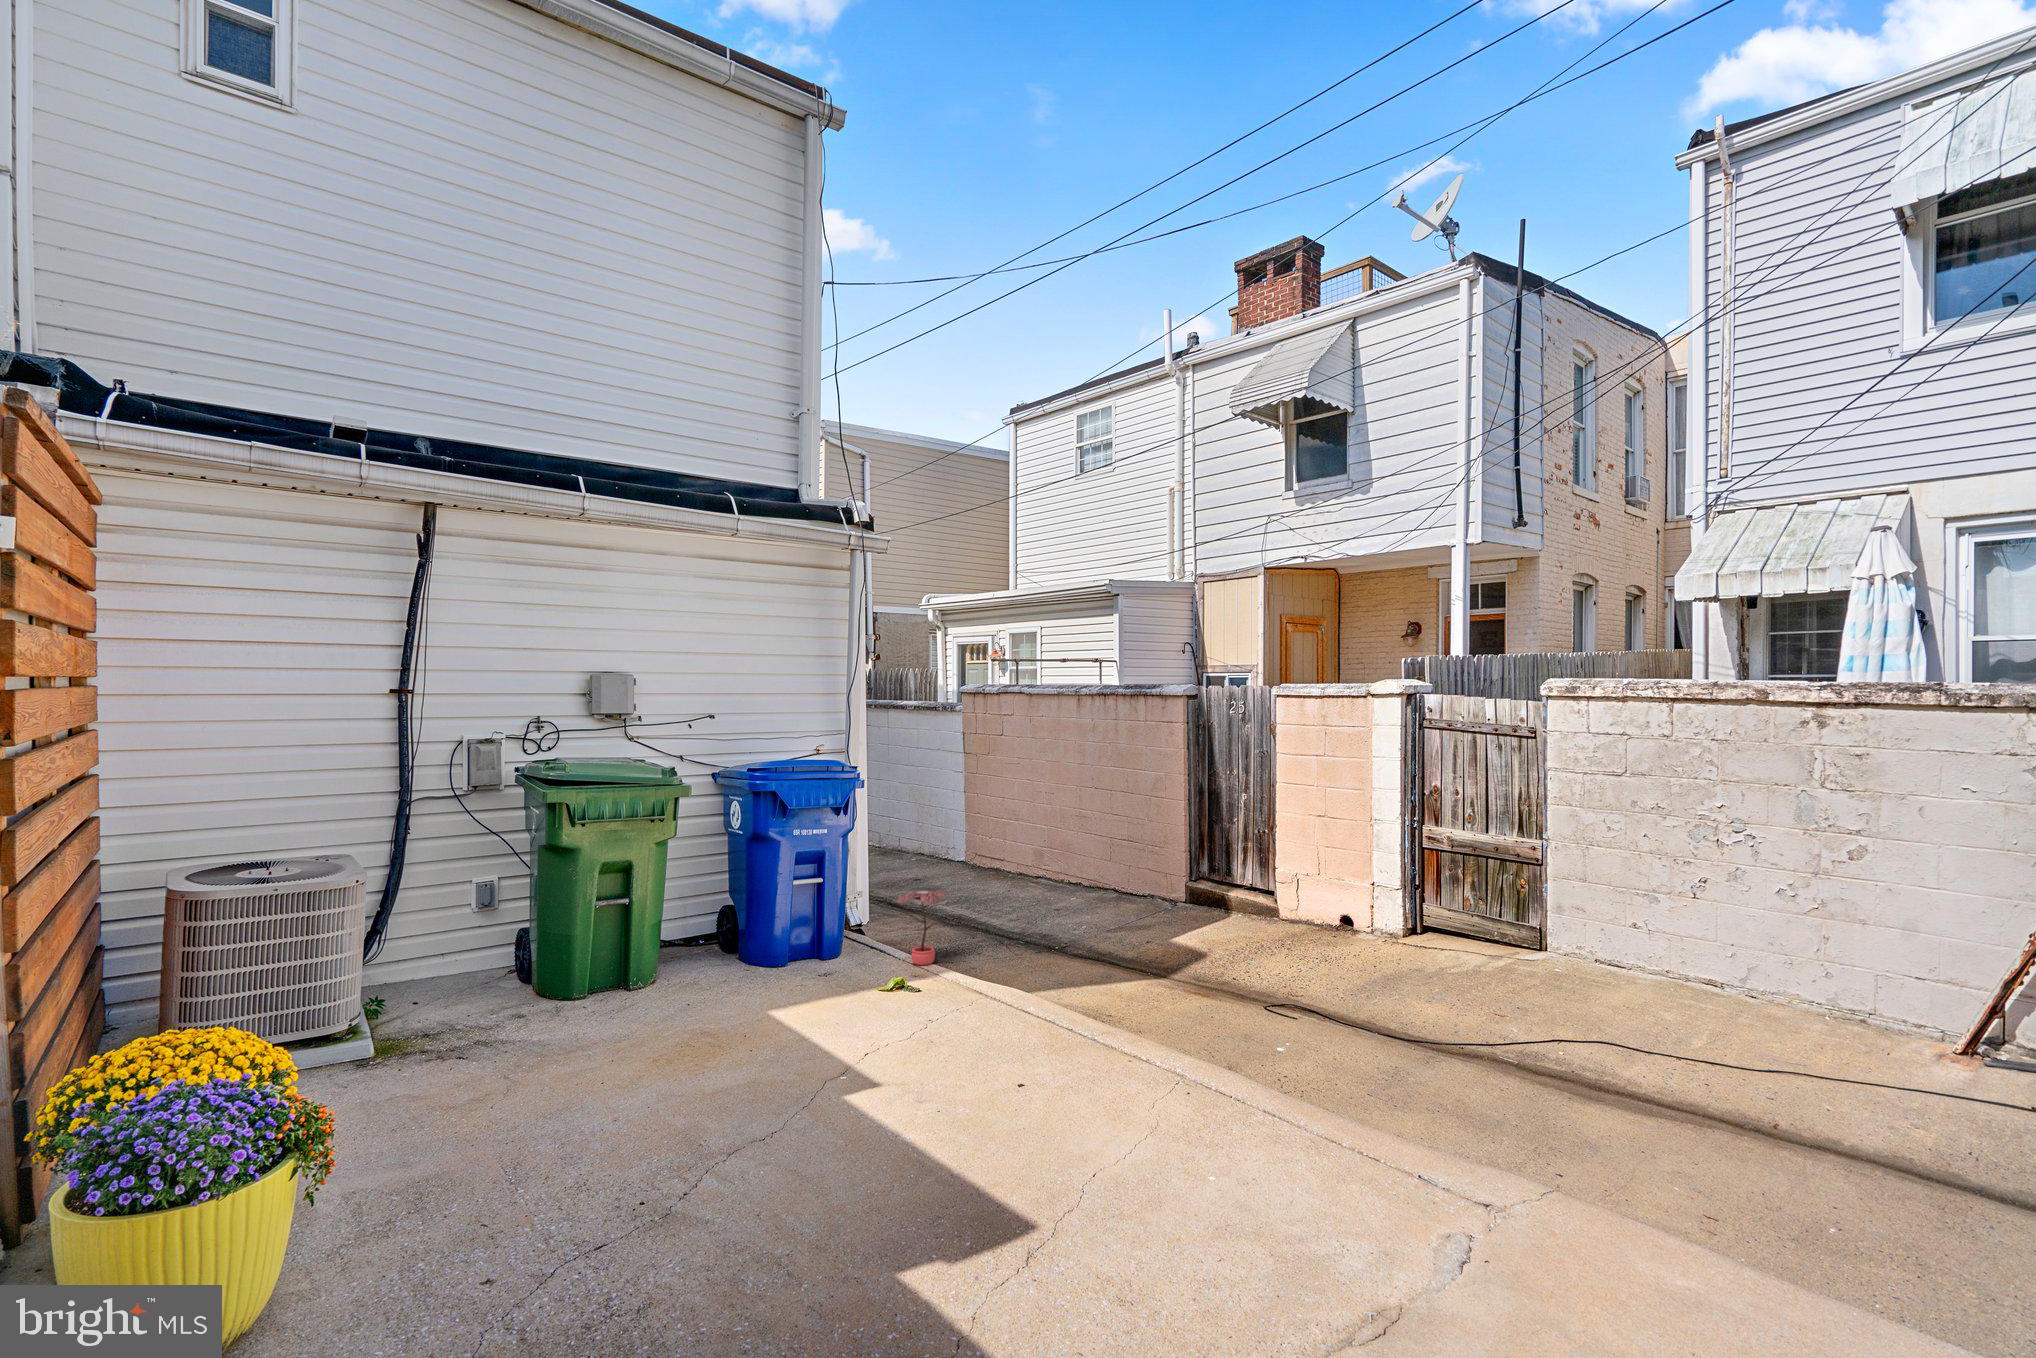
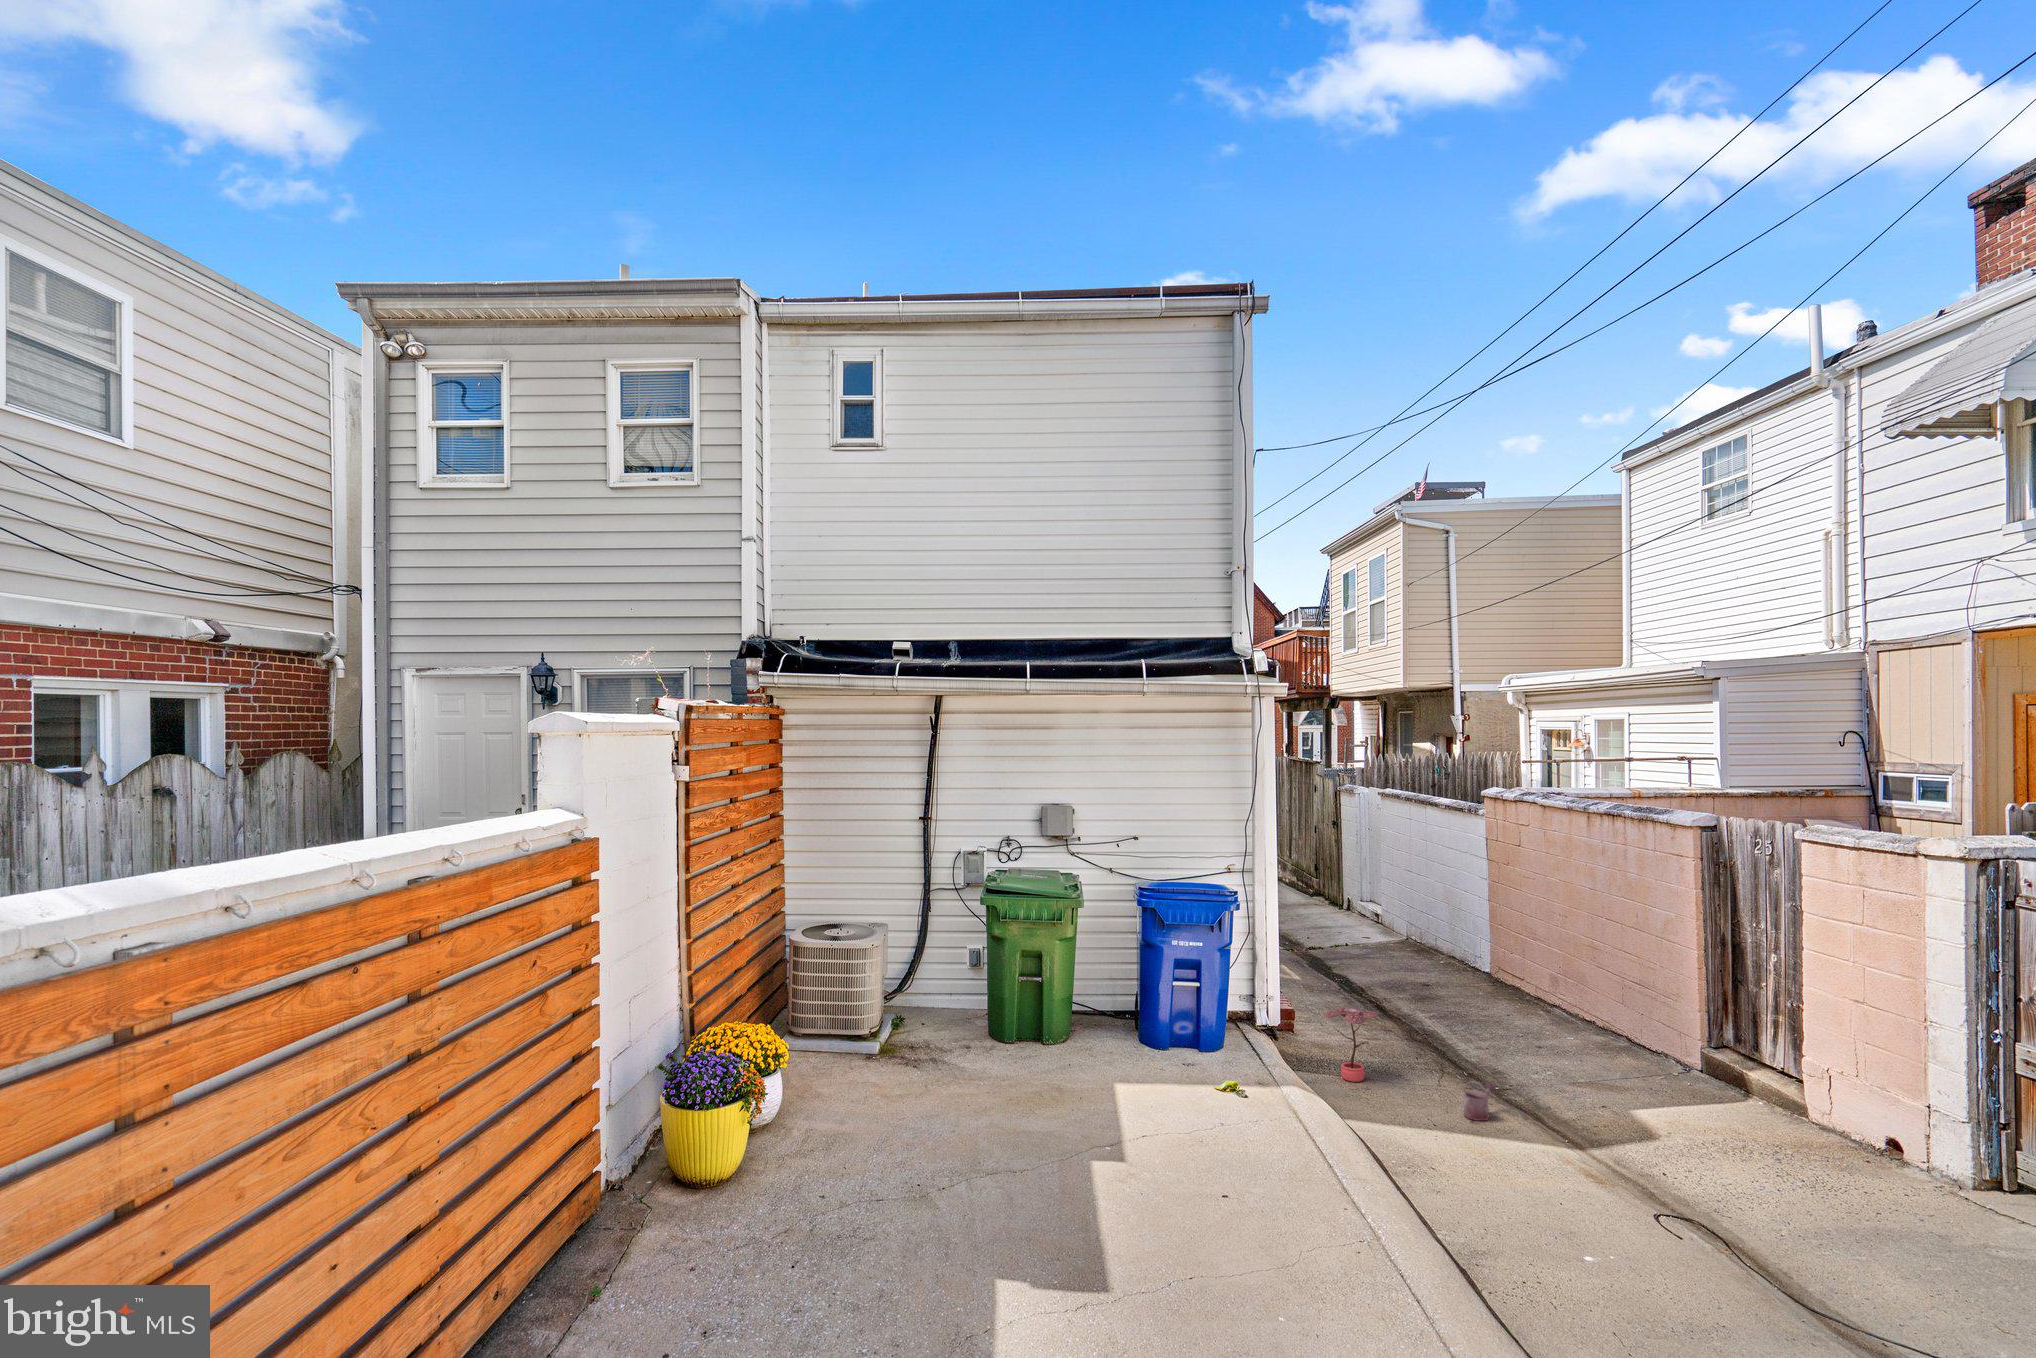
watering can: none [1041,936,1066,973] -> present [1464,1082,1494,1121]

